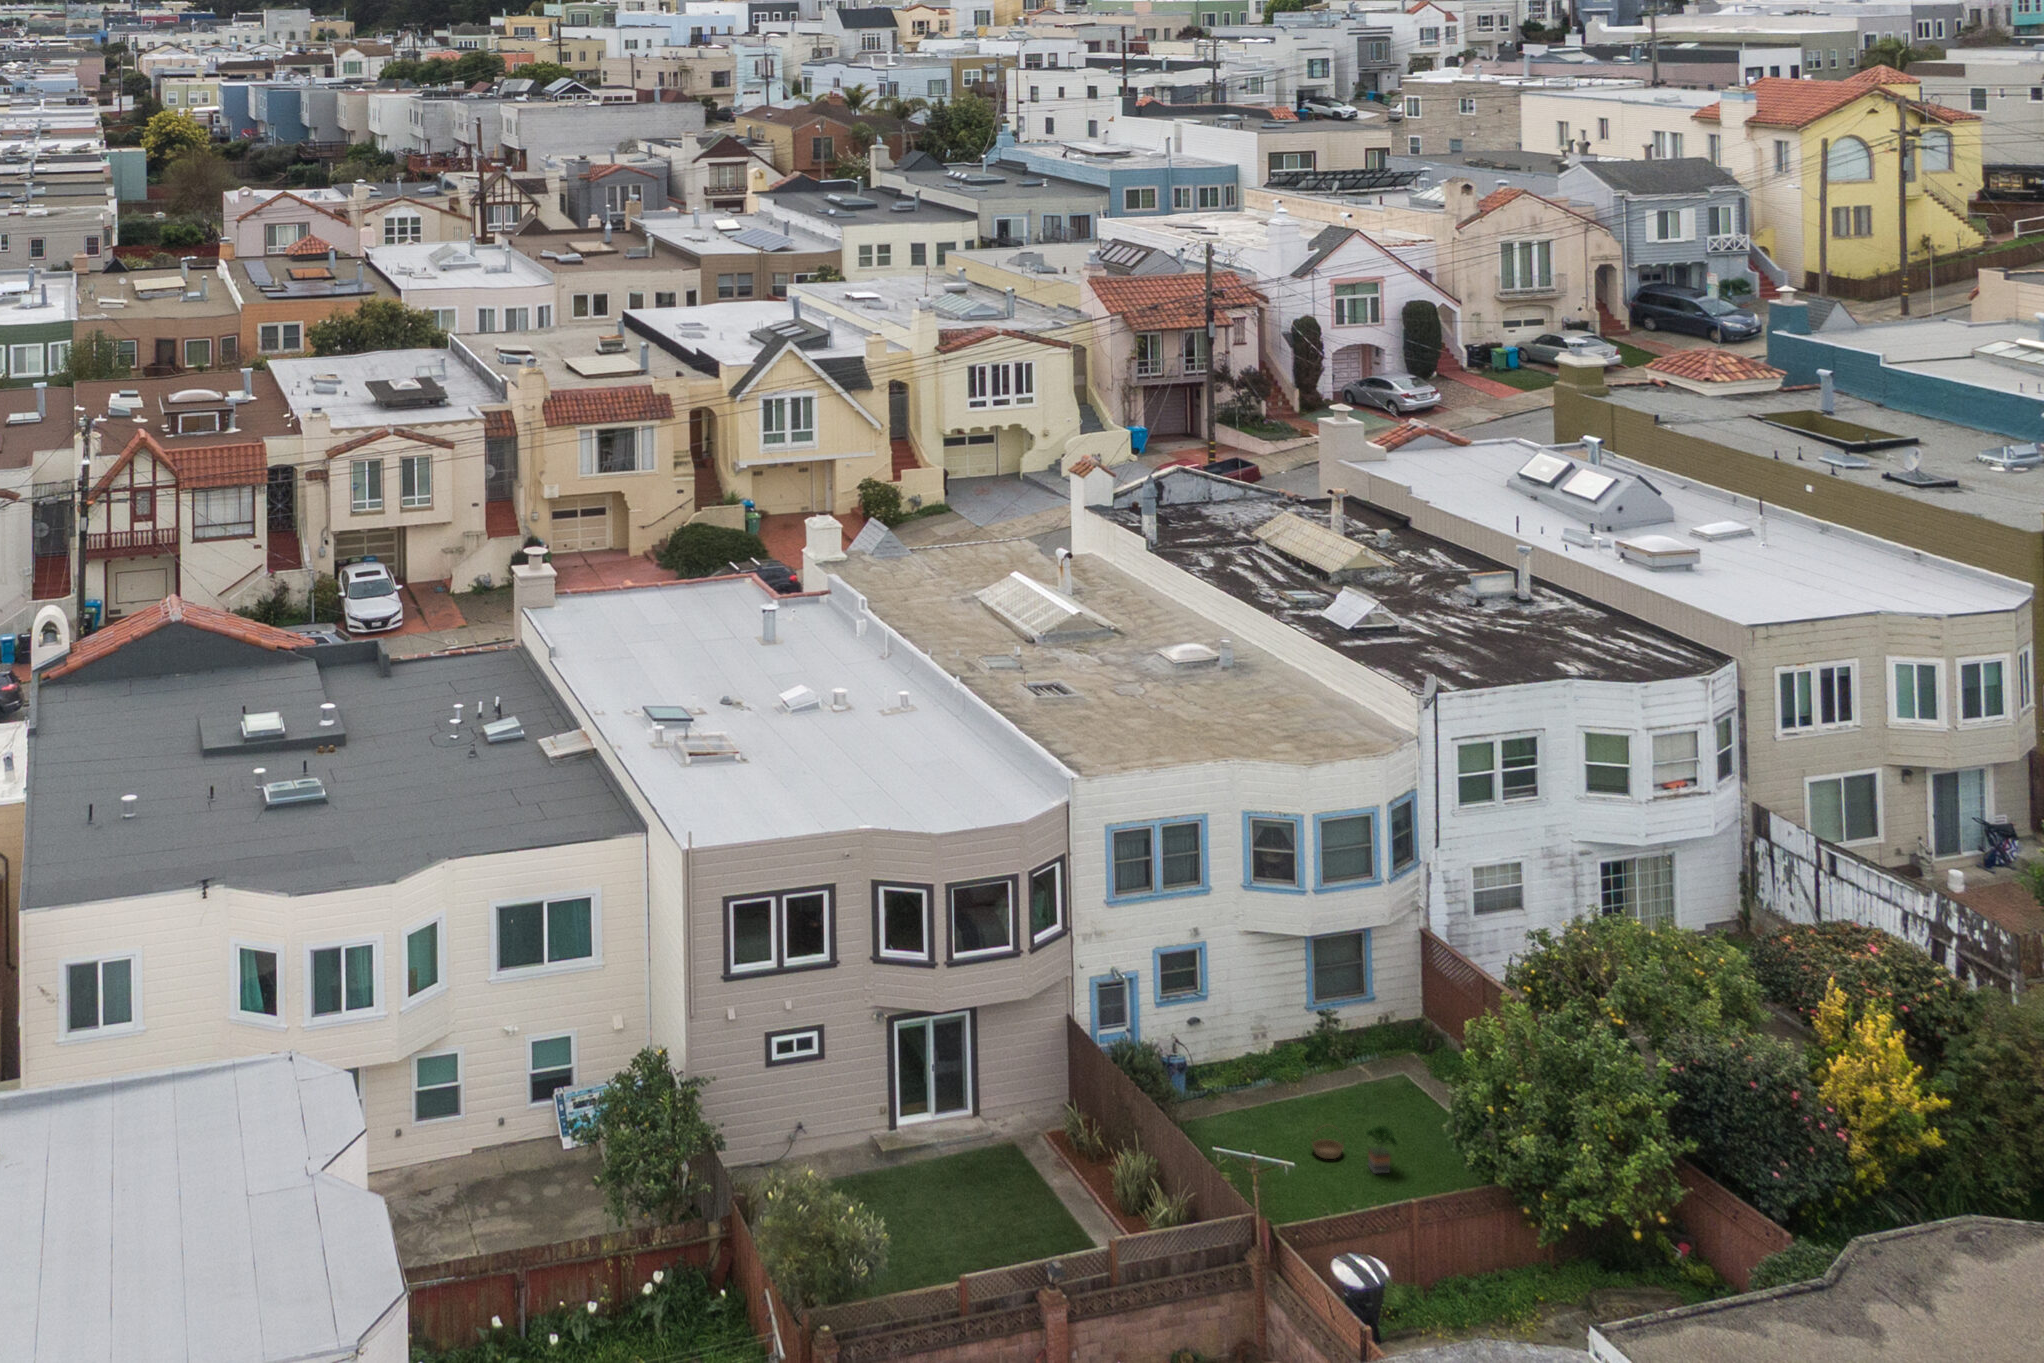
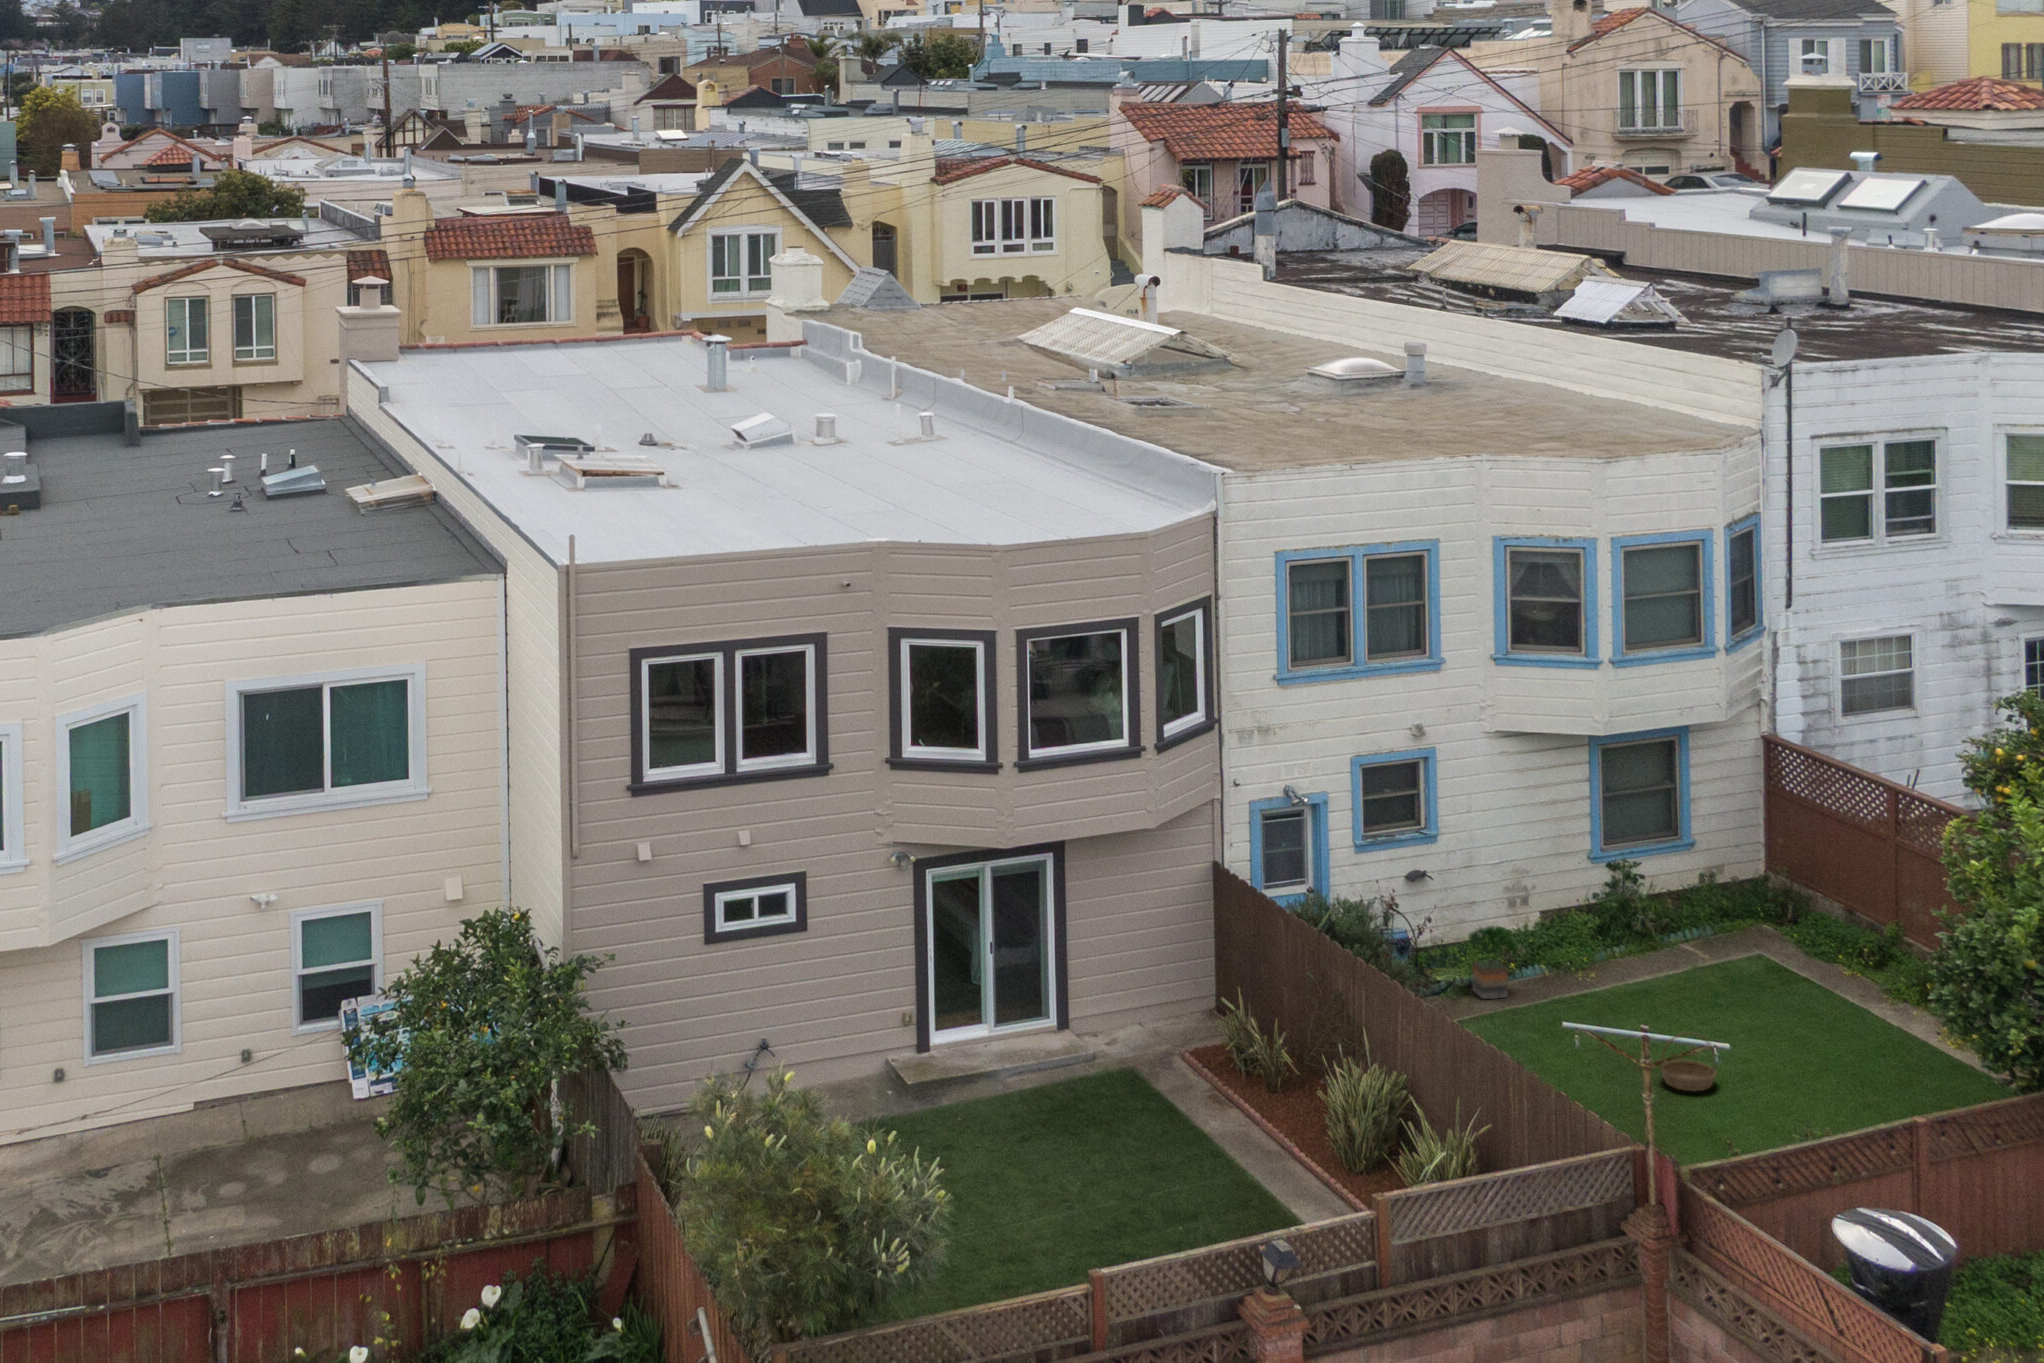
potted tree: present [1366,1126,1398,1174] -> present [1468,926,1519,999]

